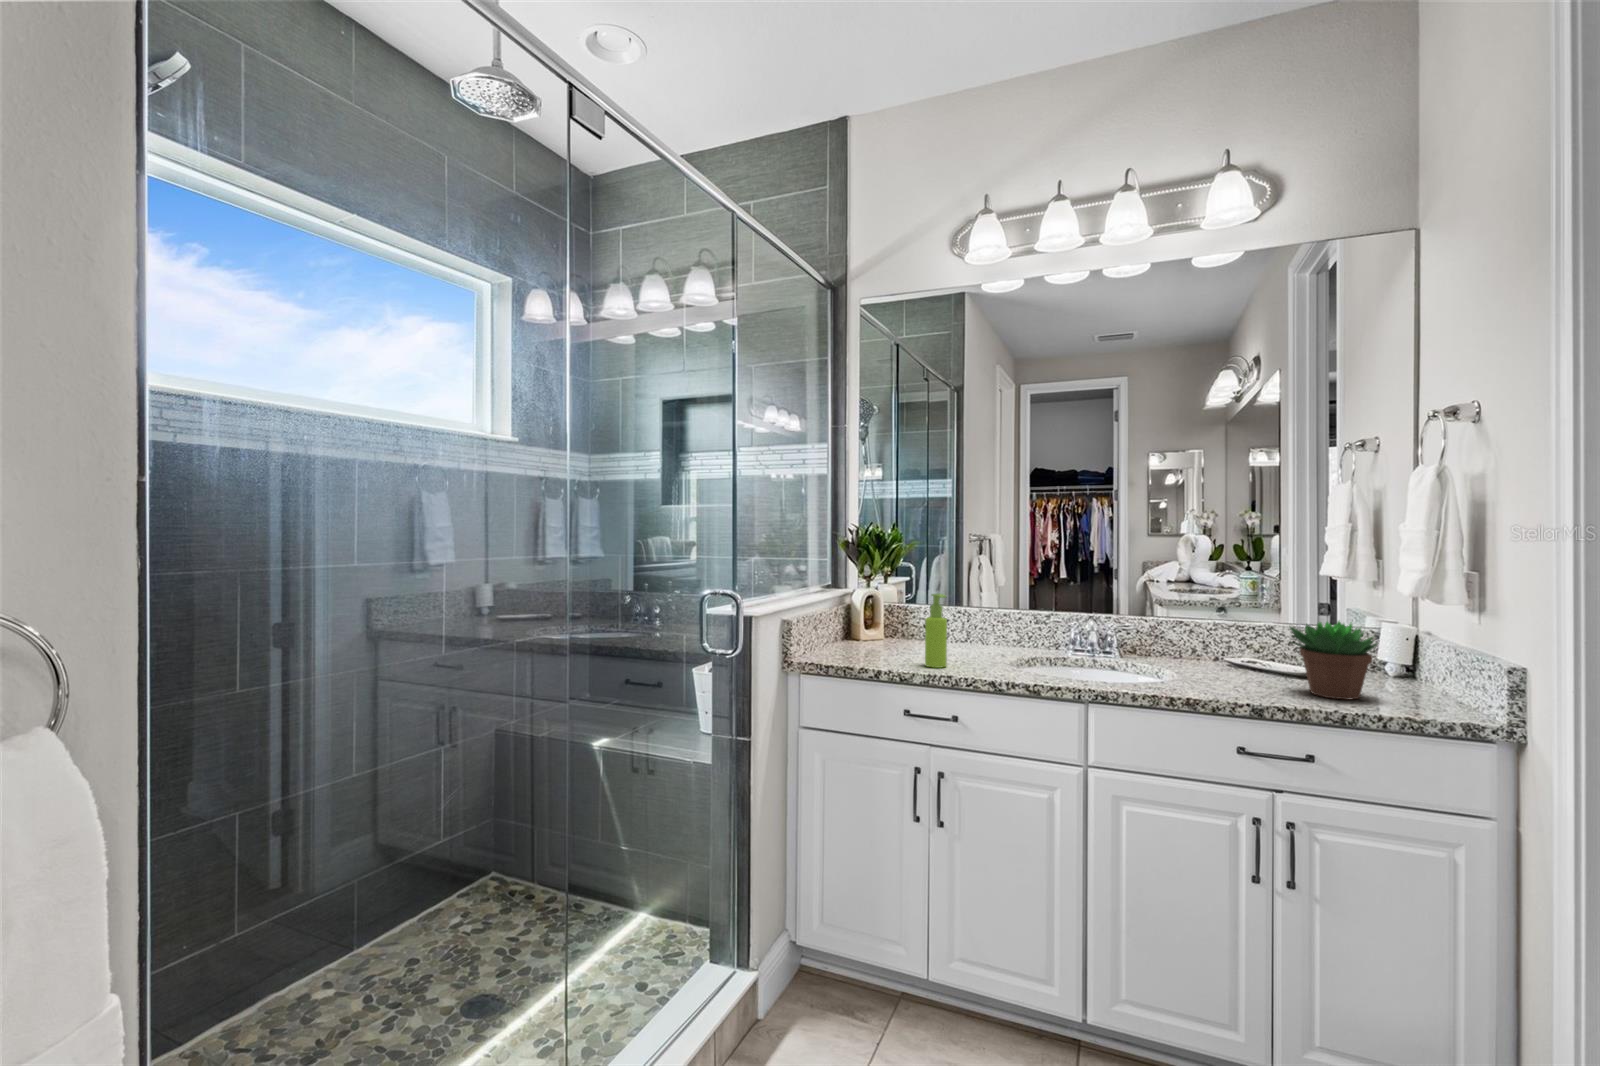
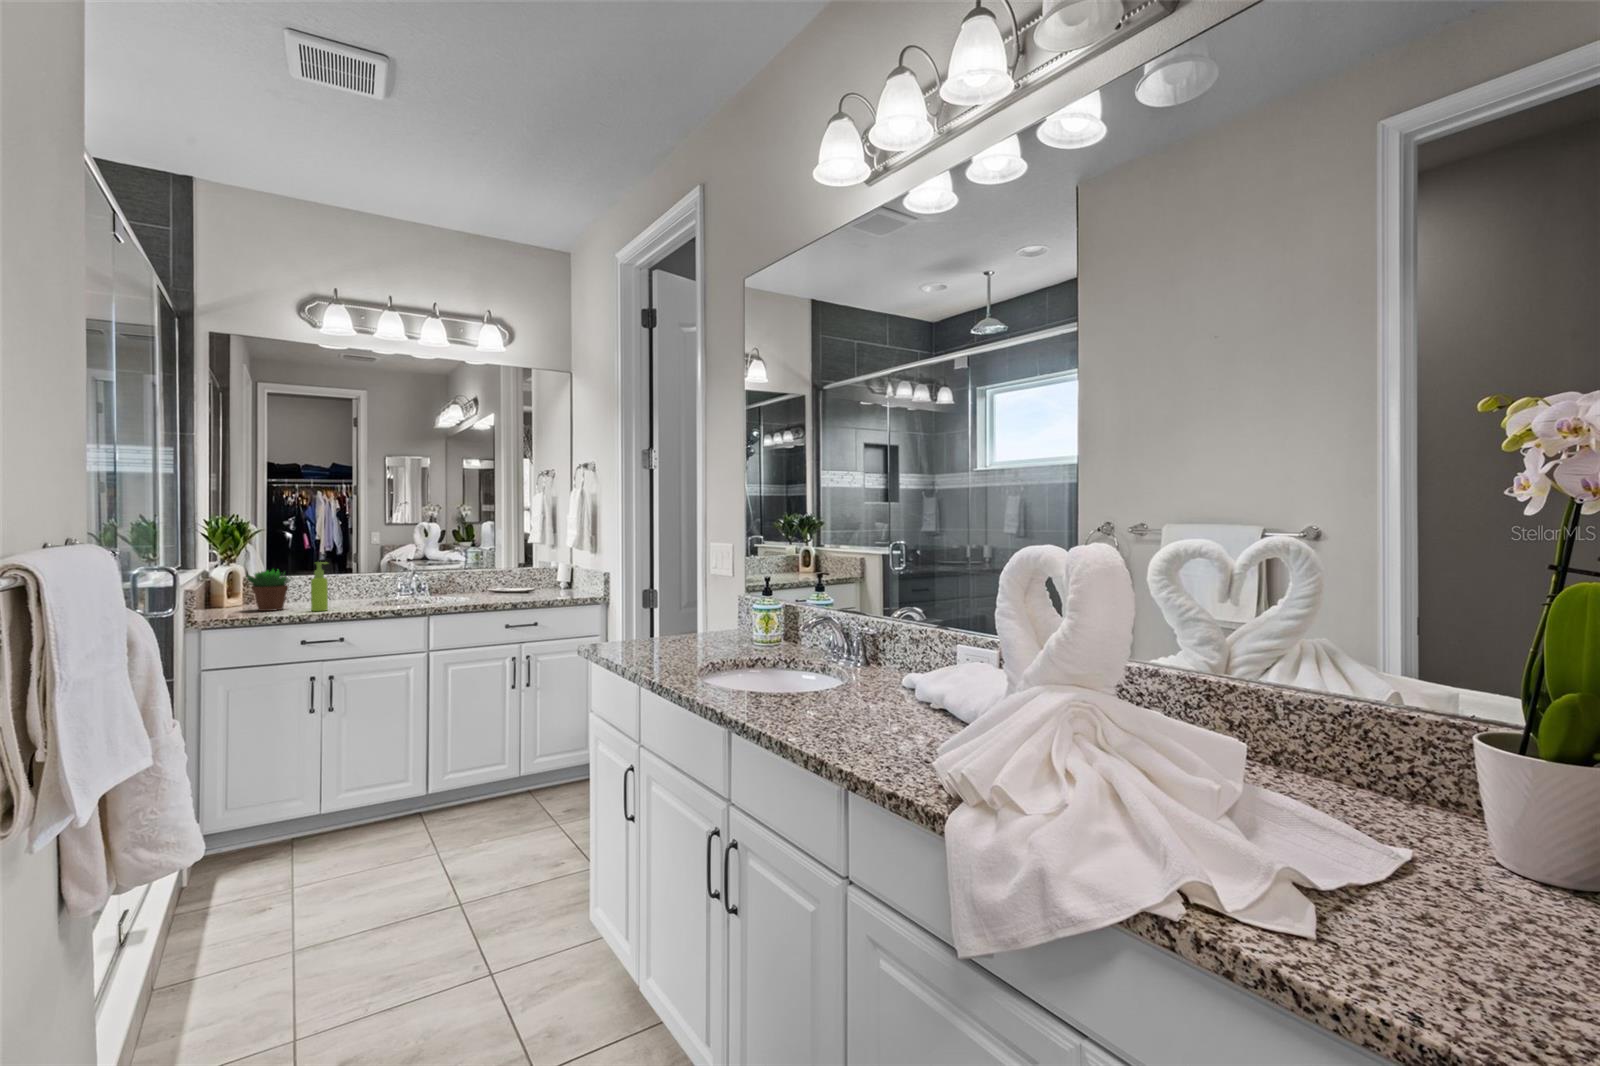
succulent plant: present [1290,621,1378,699] -> present [247,570,291,611]

